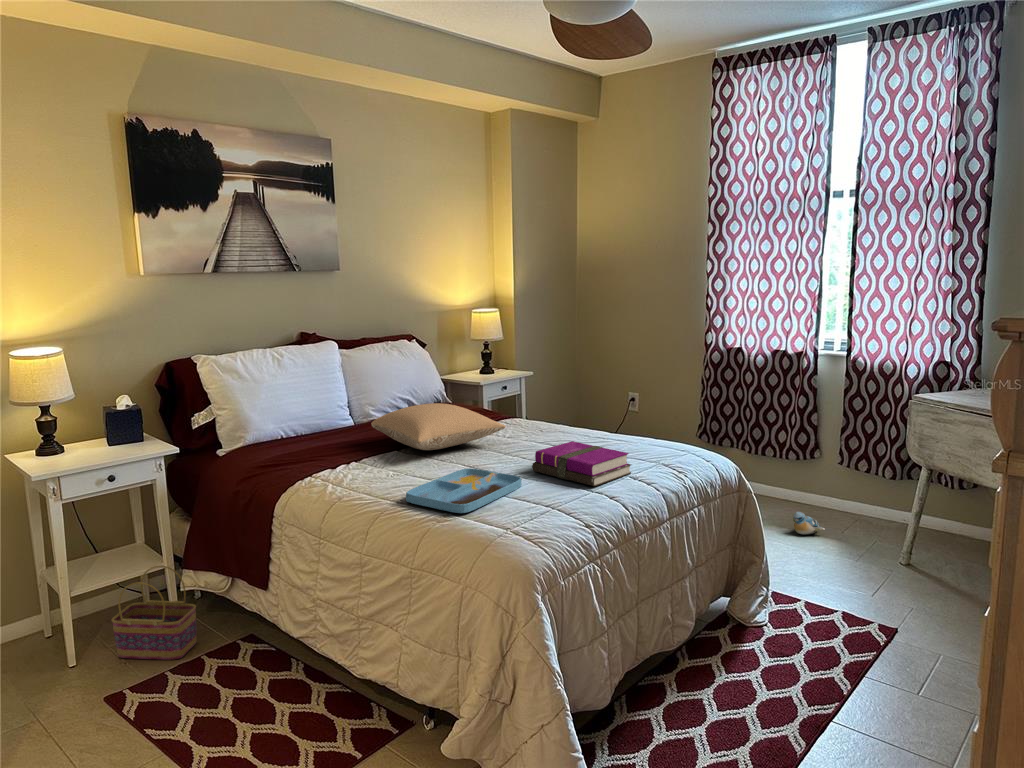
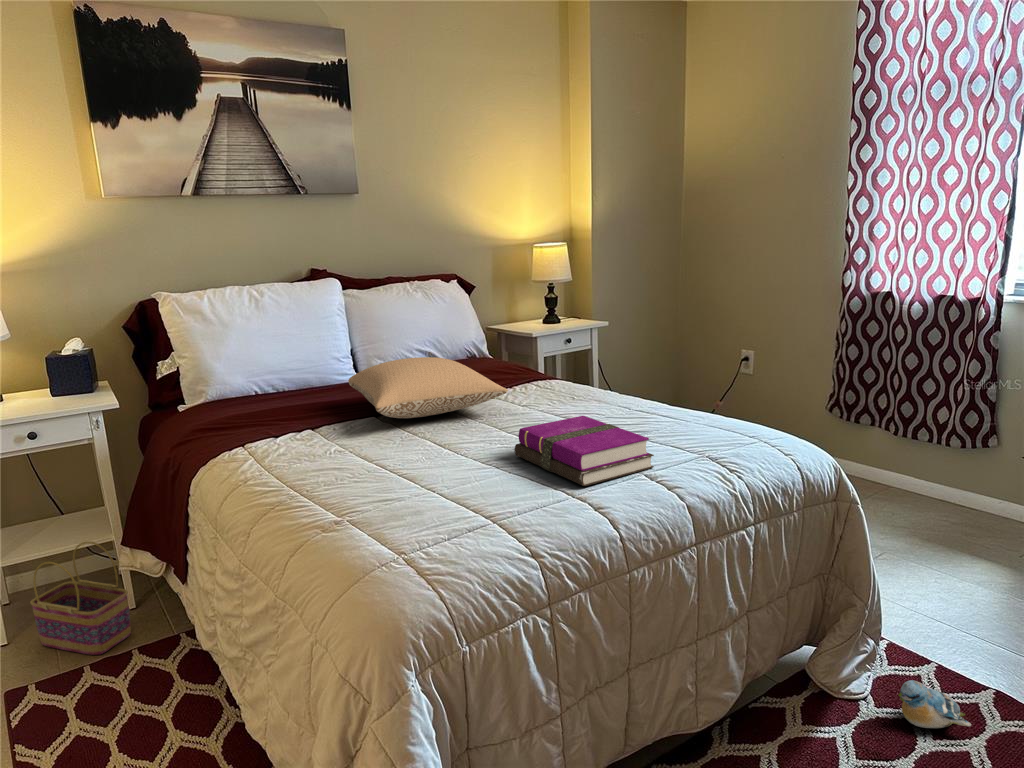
tray: present [406,468,522,513] -> none [312,448,485,517]
plush toy: present [793,512,825,534] -> present [899,680,971,728]

